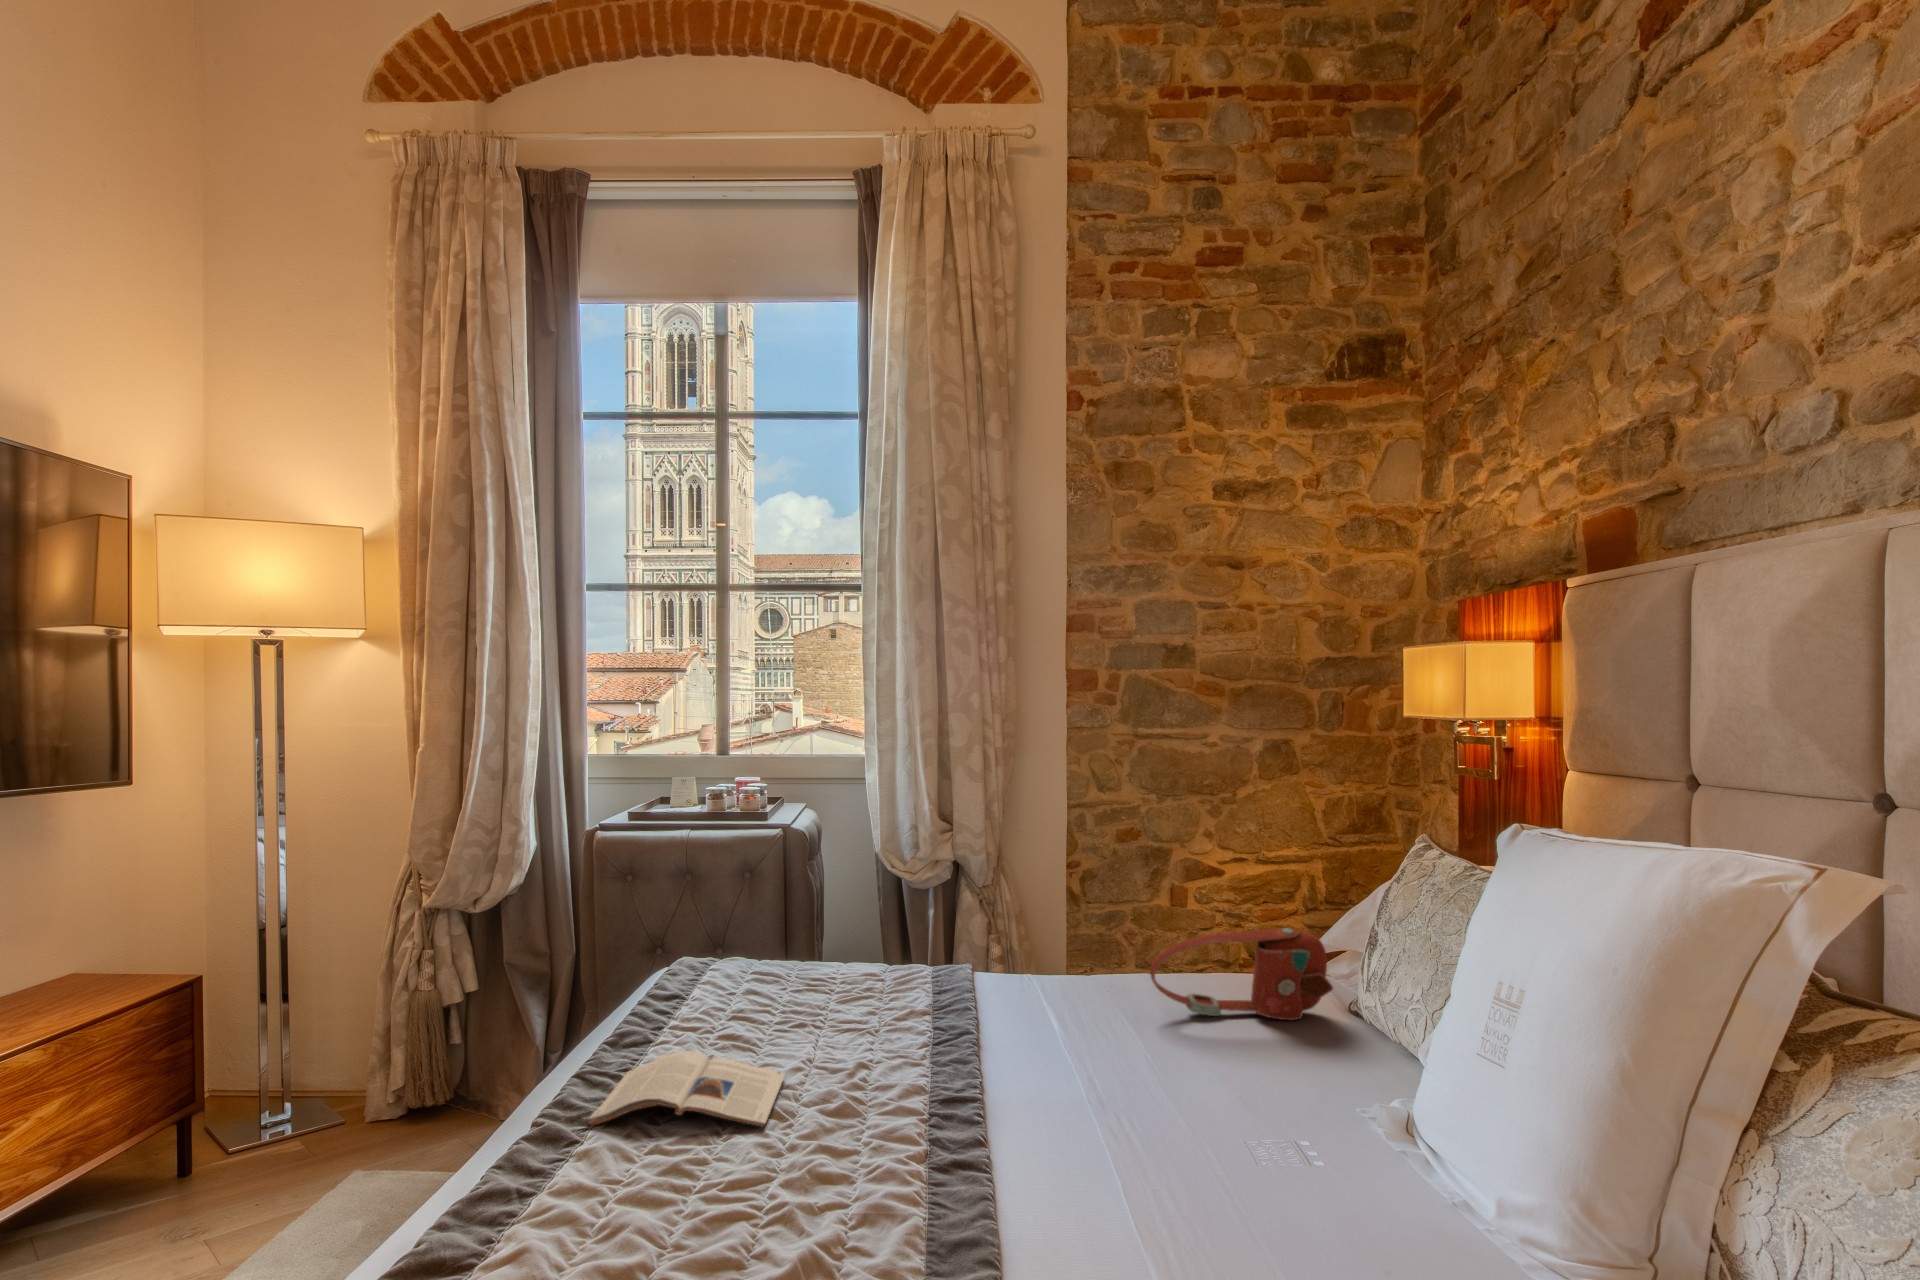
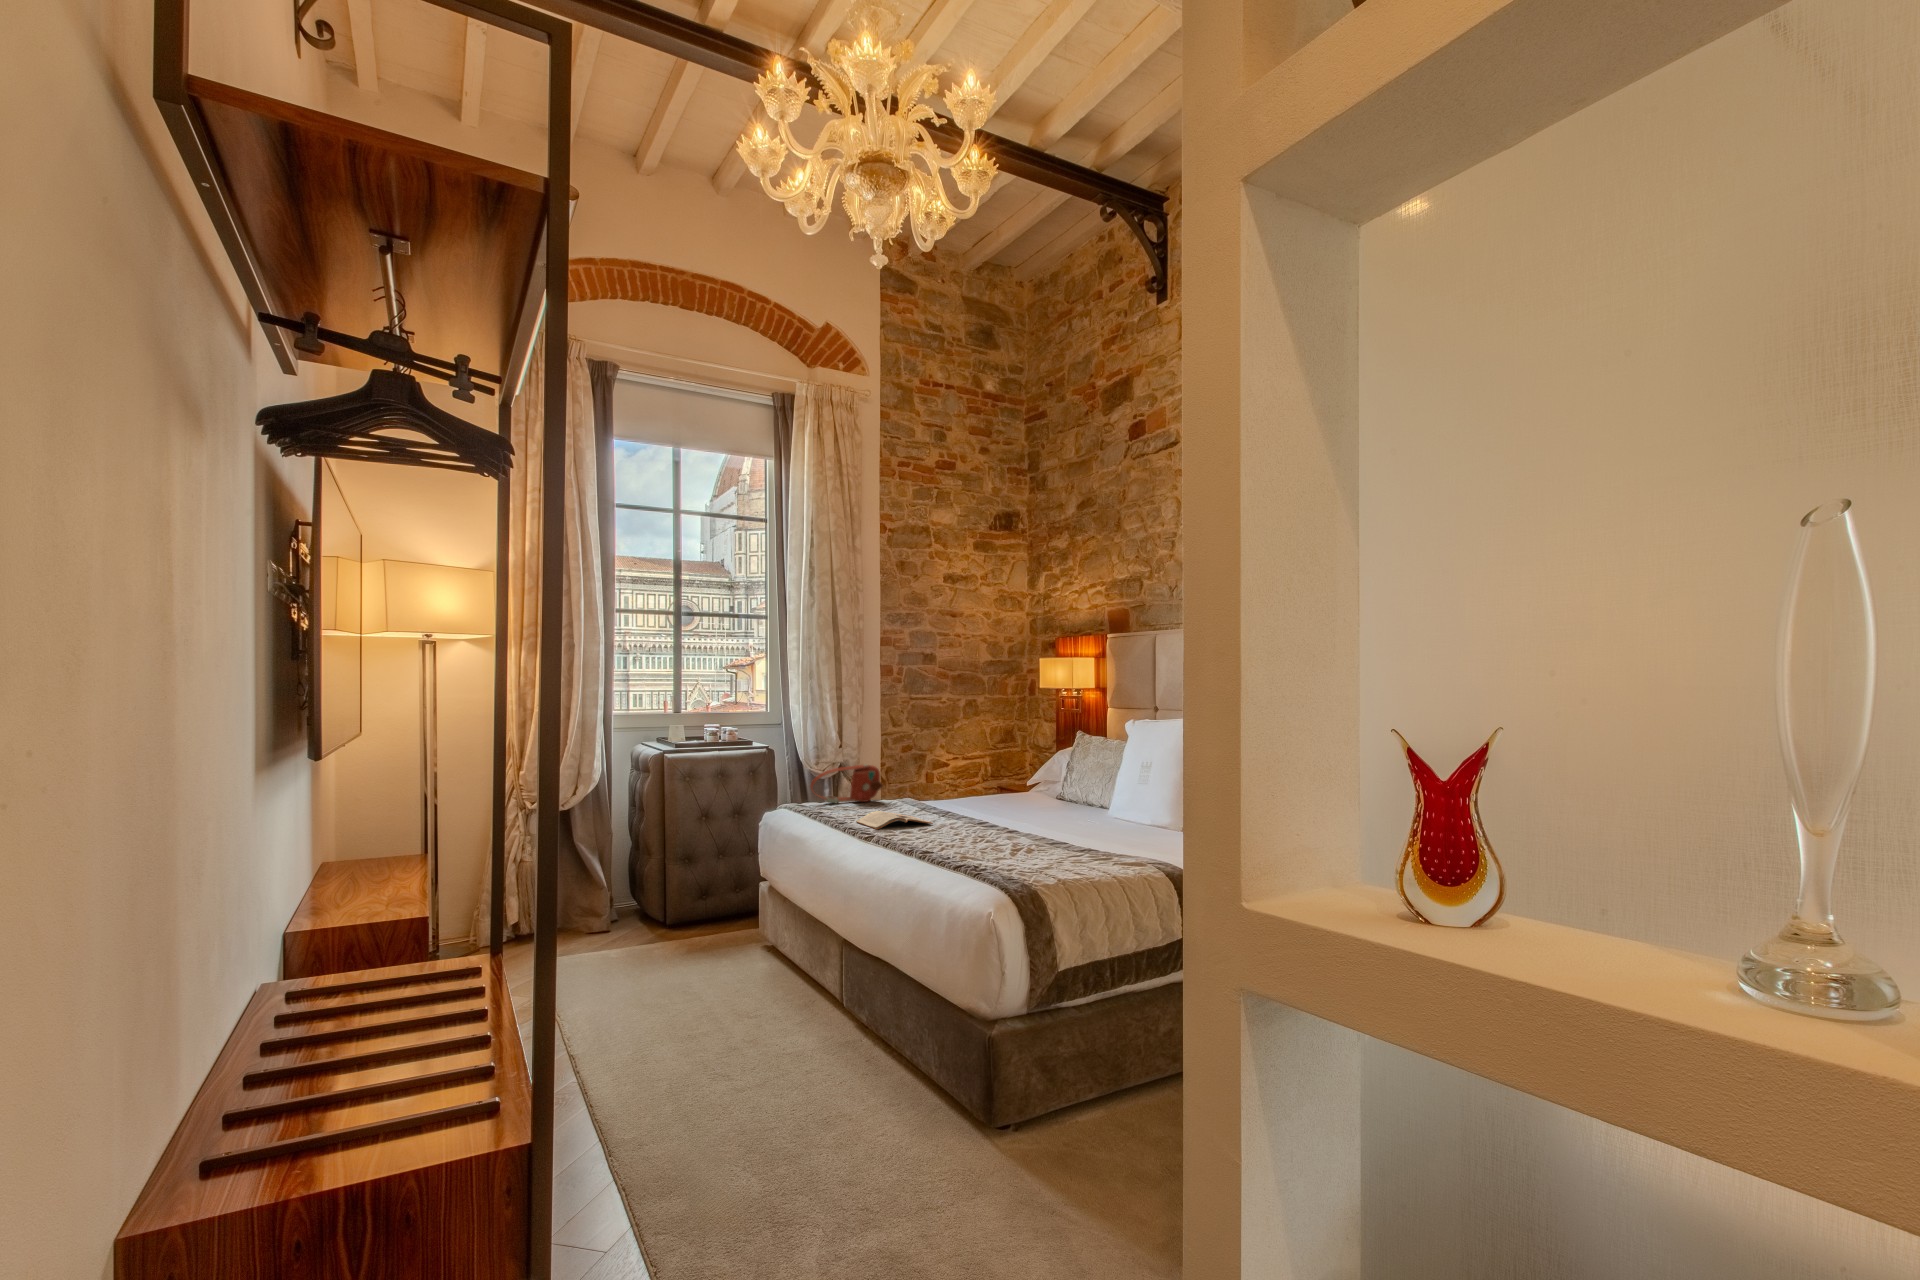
handbag: present [1150,928,1333,1020] -> present [811,764,883,803]

